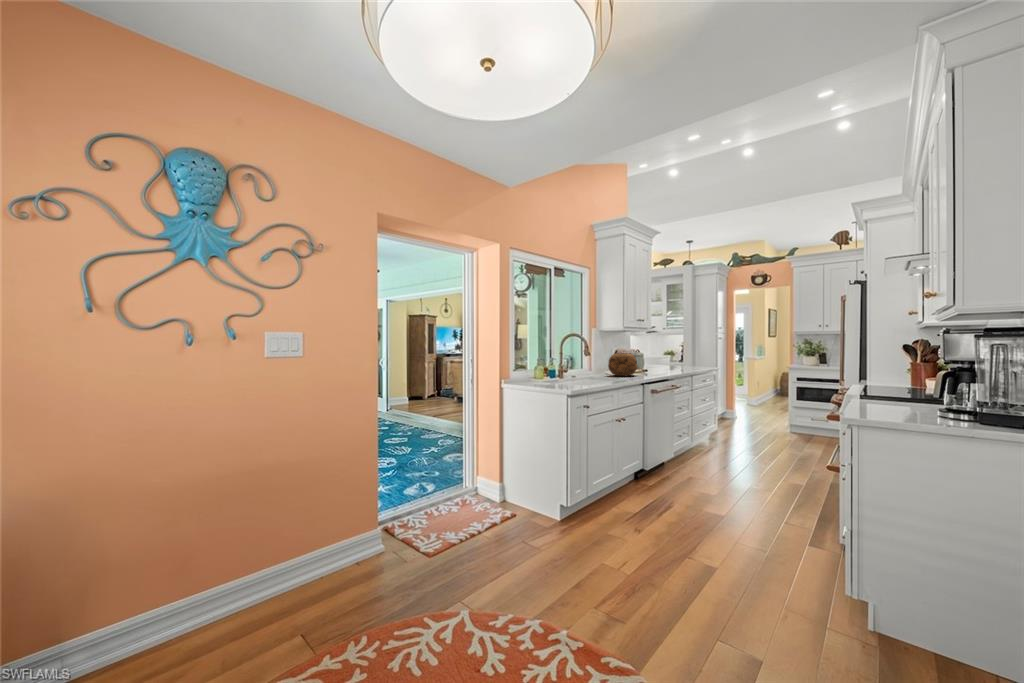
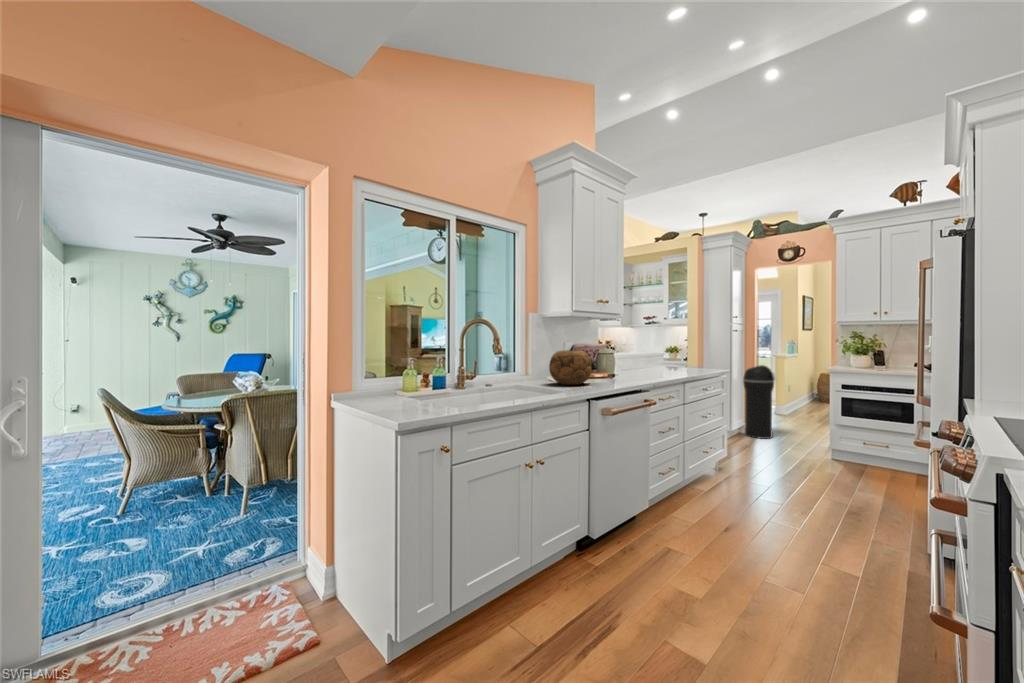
trash can: none [725,365,750,421] -> present [743,365,776,439]

